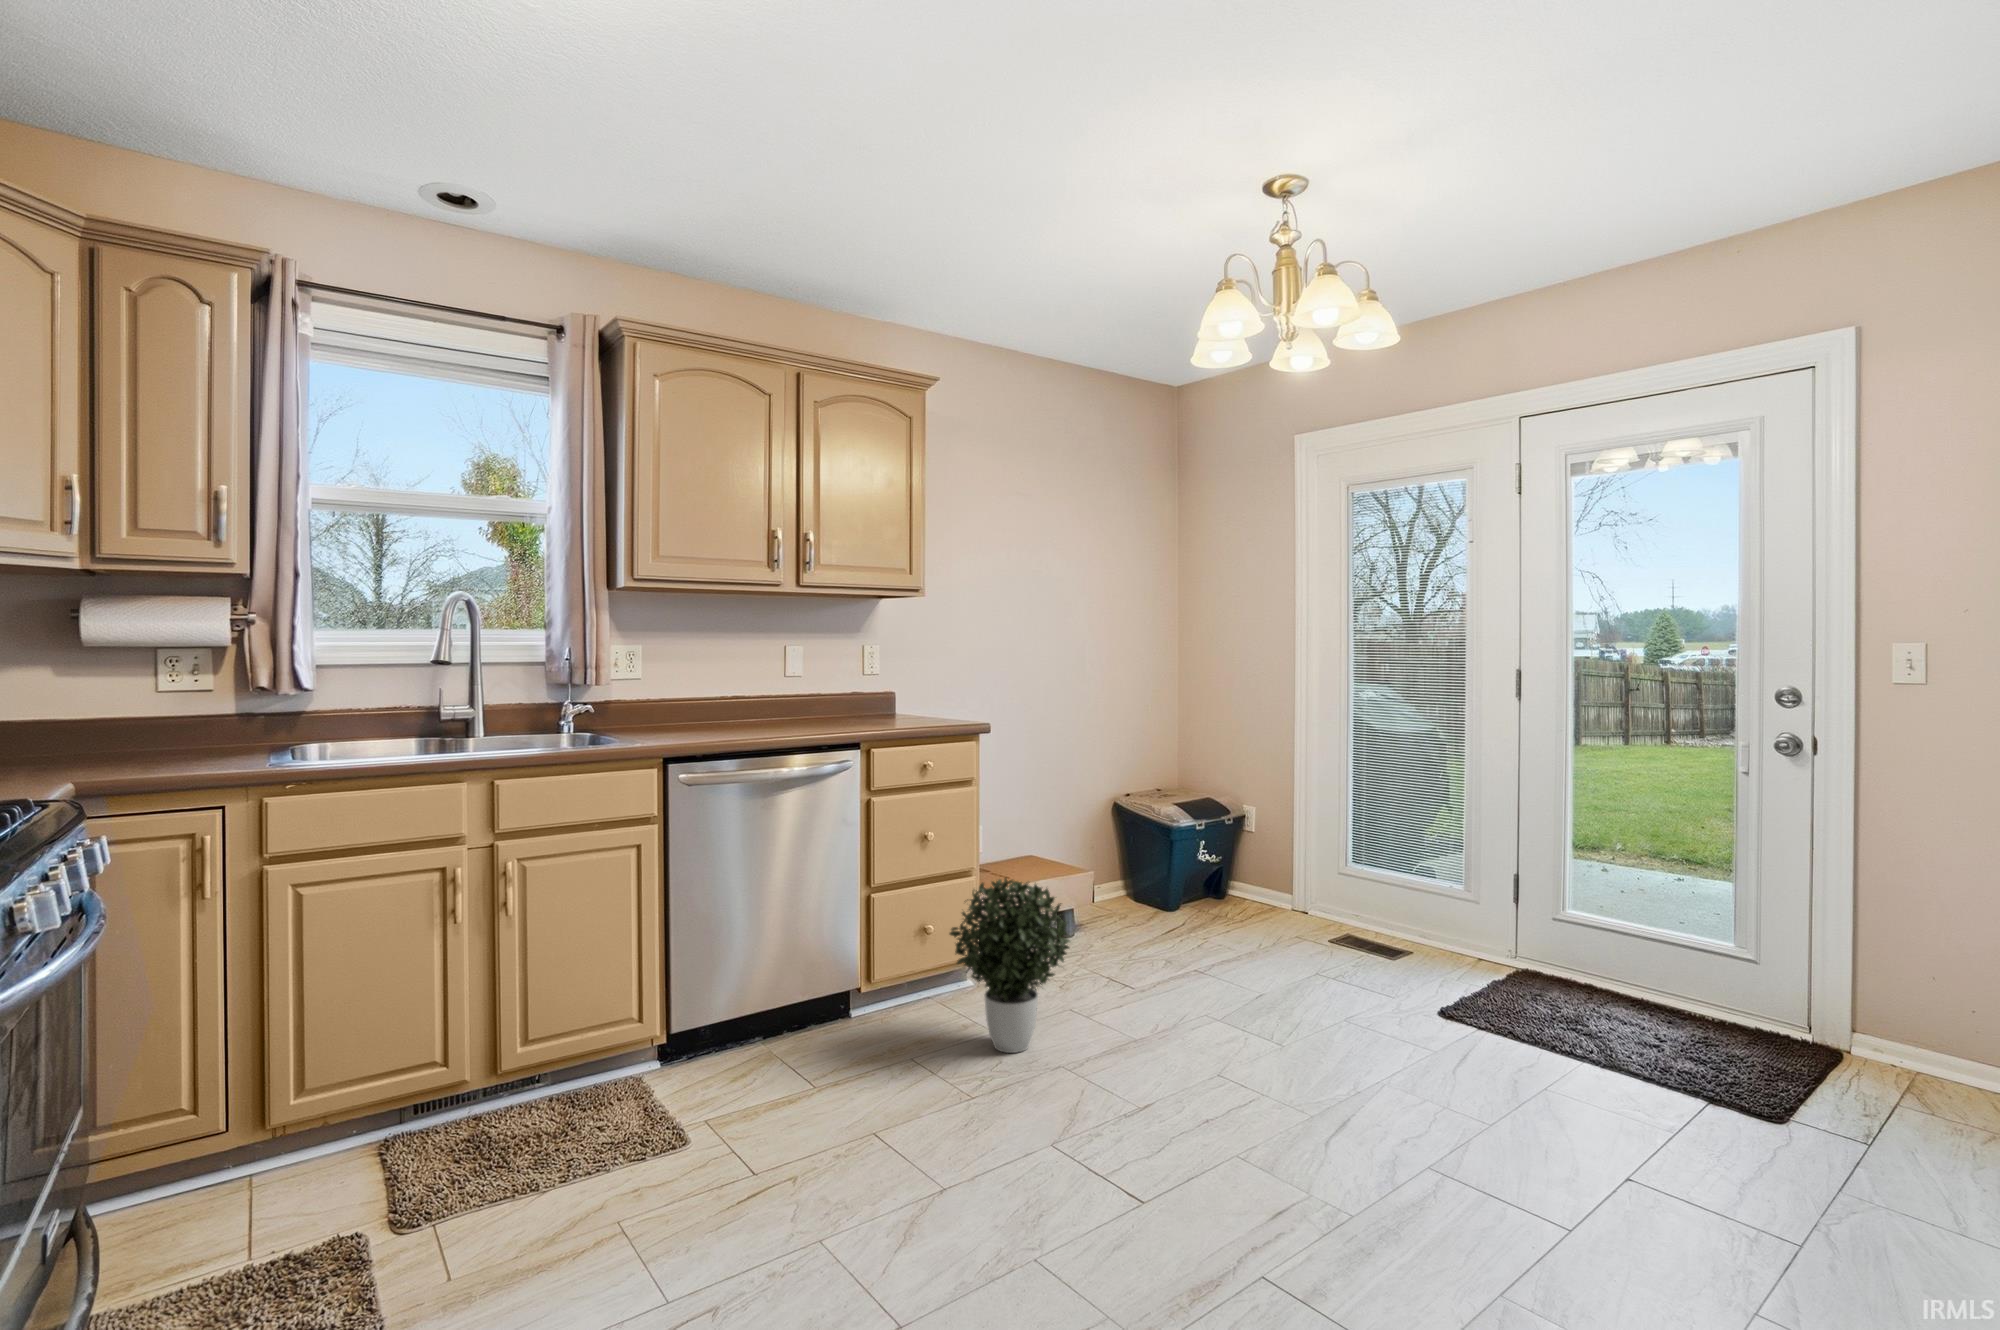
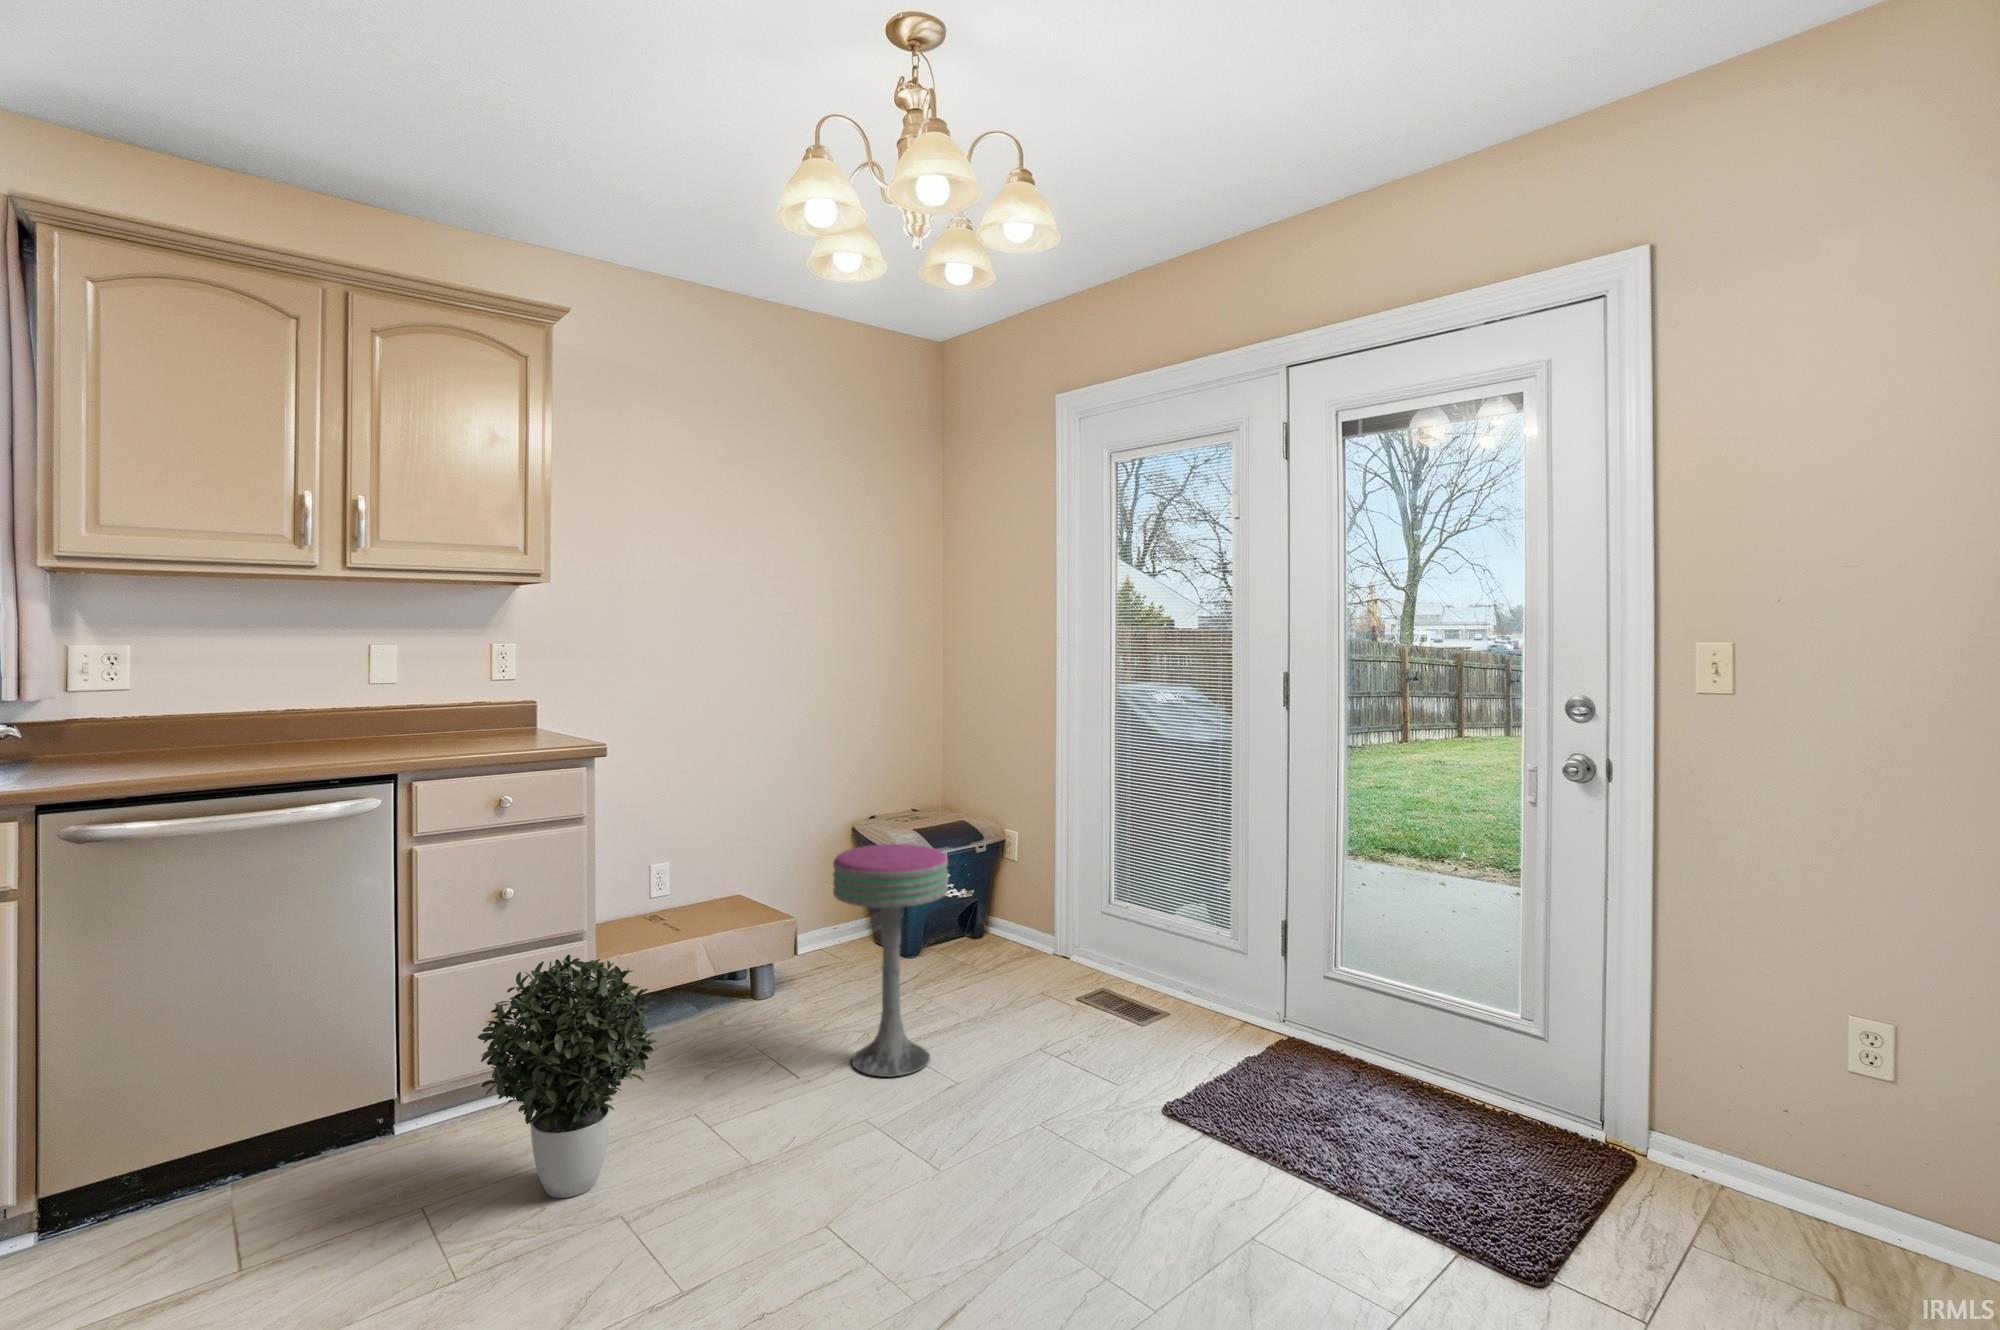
bar stool: none [1155,808,1247,988] -> present [833,844,948,1077]

